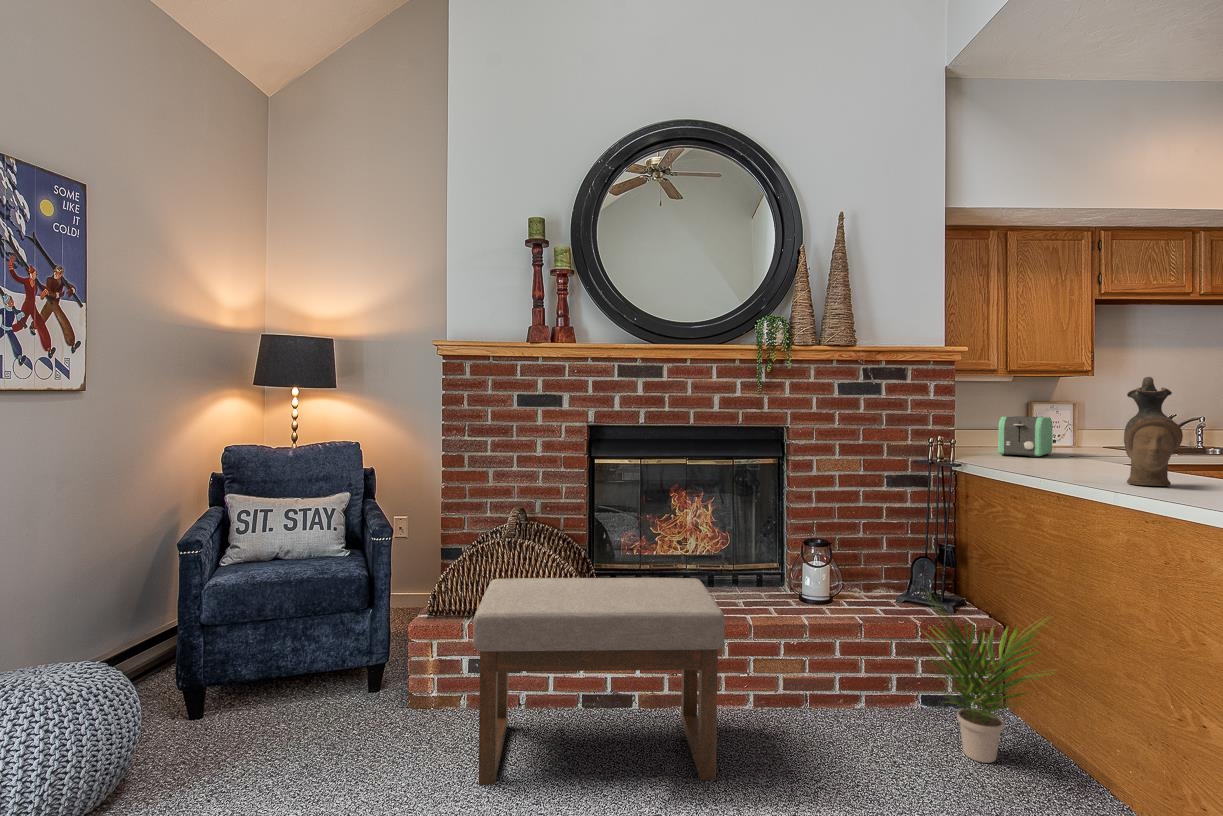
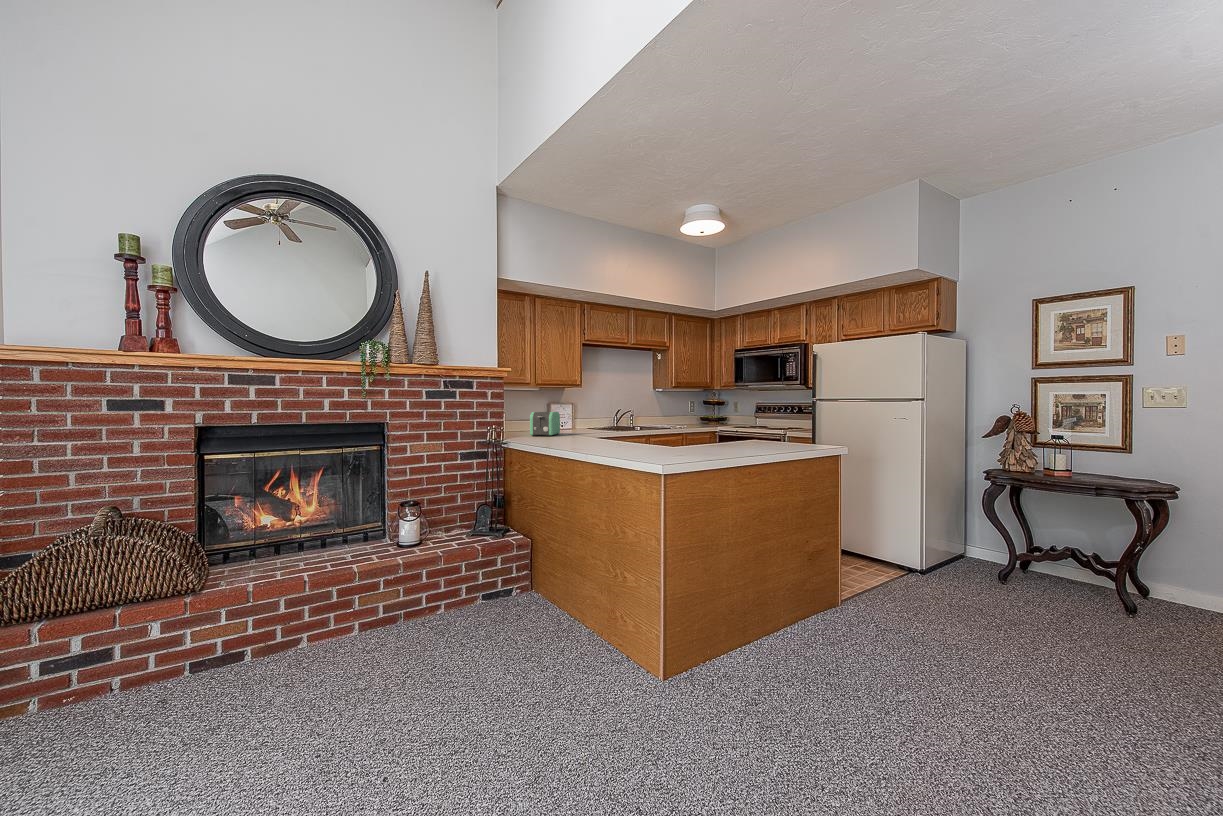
ceramic pitcher: present [1124,377,1183,486] -> none [579,387,604,447]
ottoman: present [473,578,725,785] -> none [39,543,324,778]
potted plant: present [926,596,1046,763] -> none [460,523,550,625]

